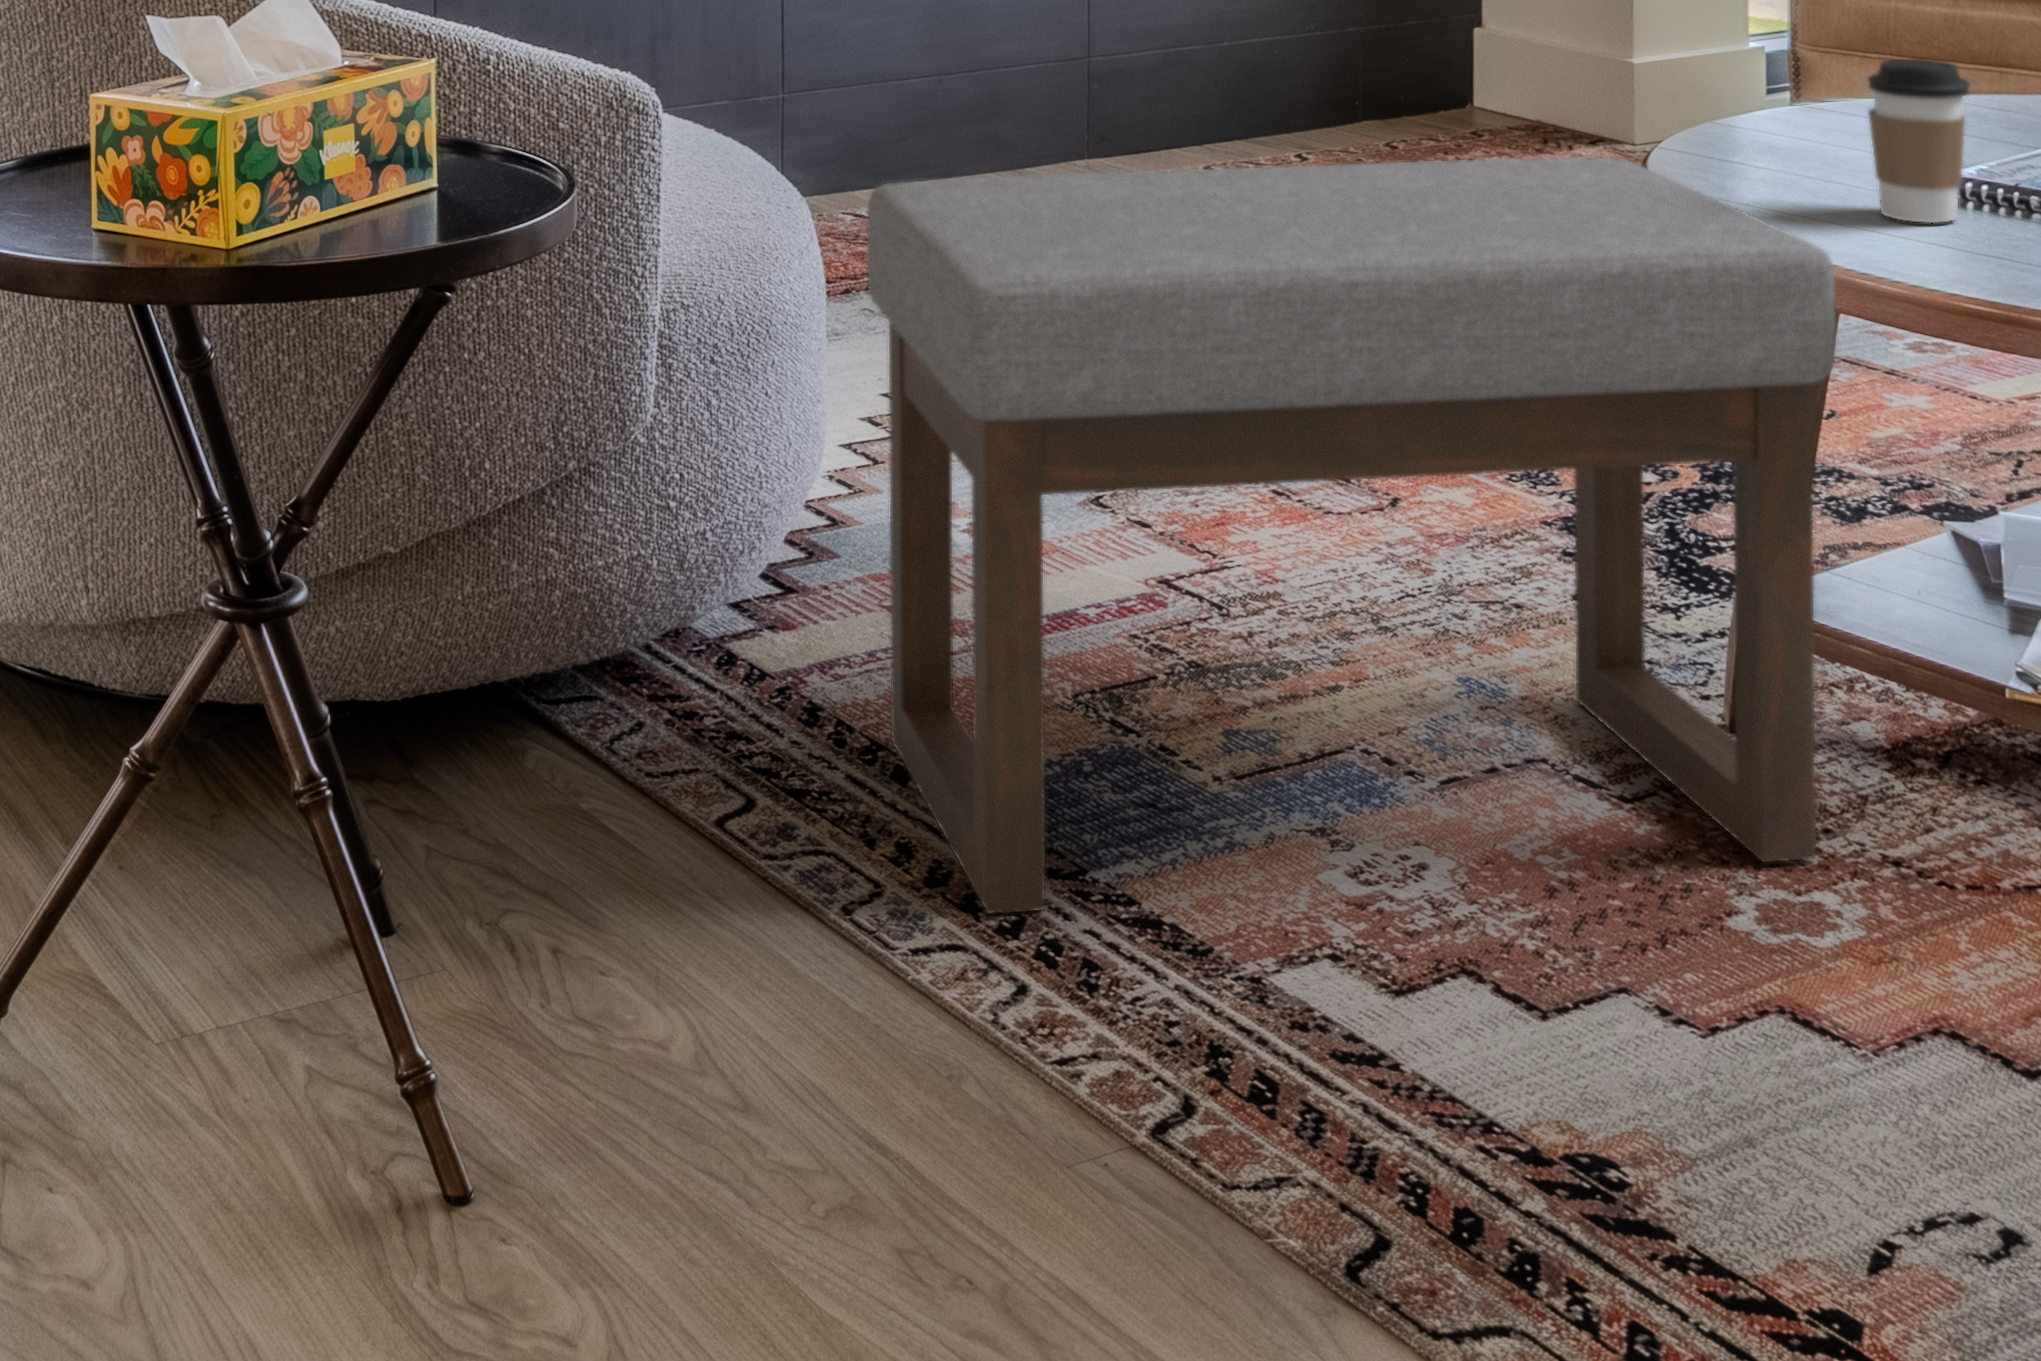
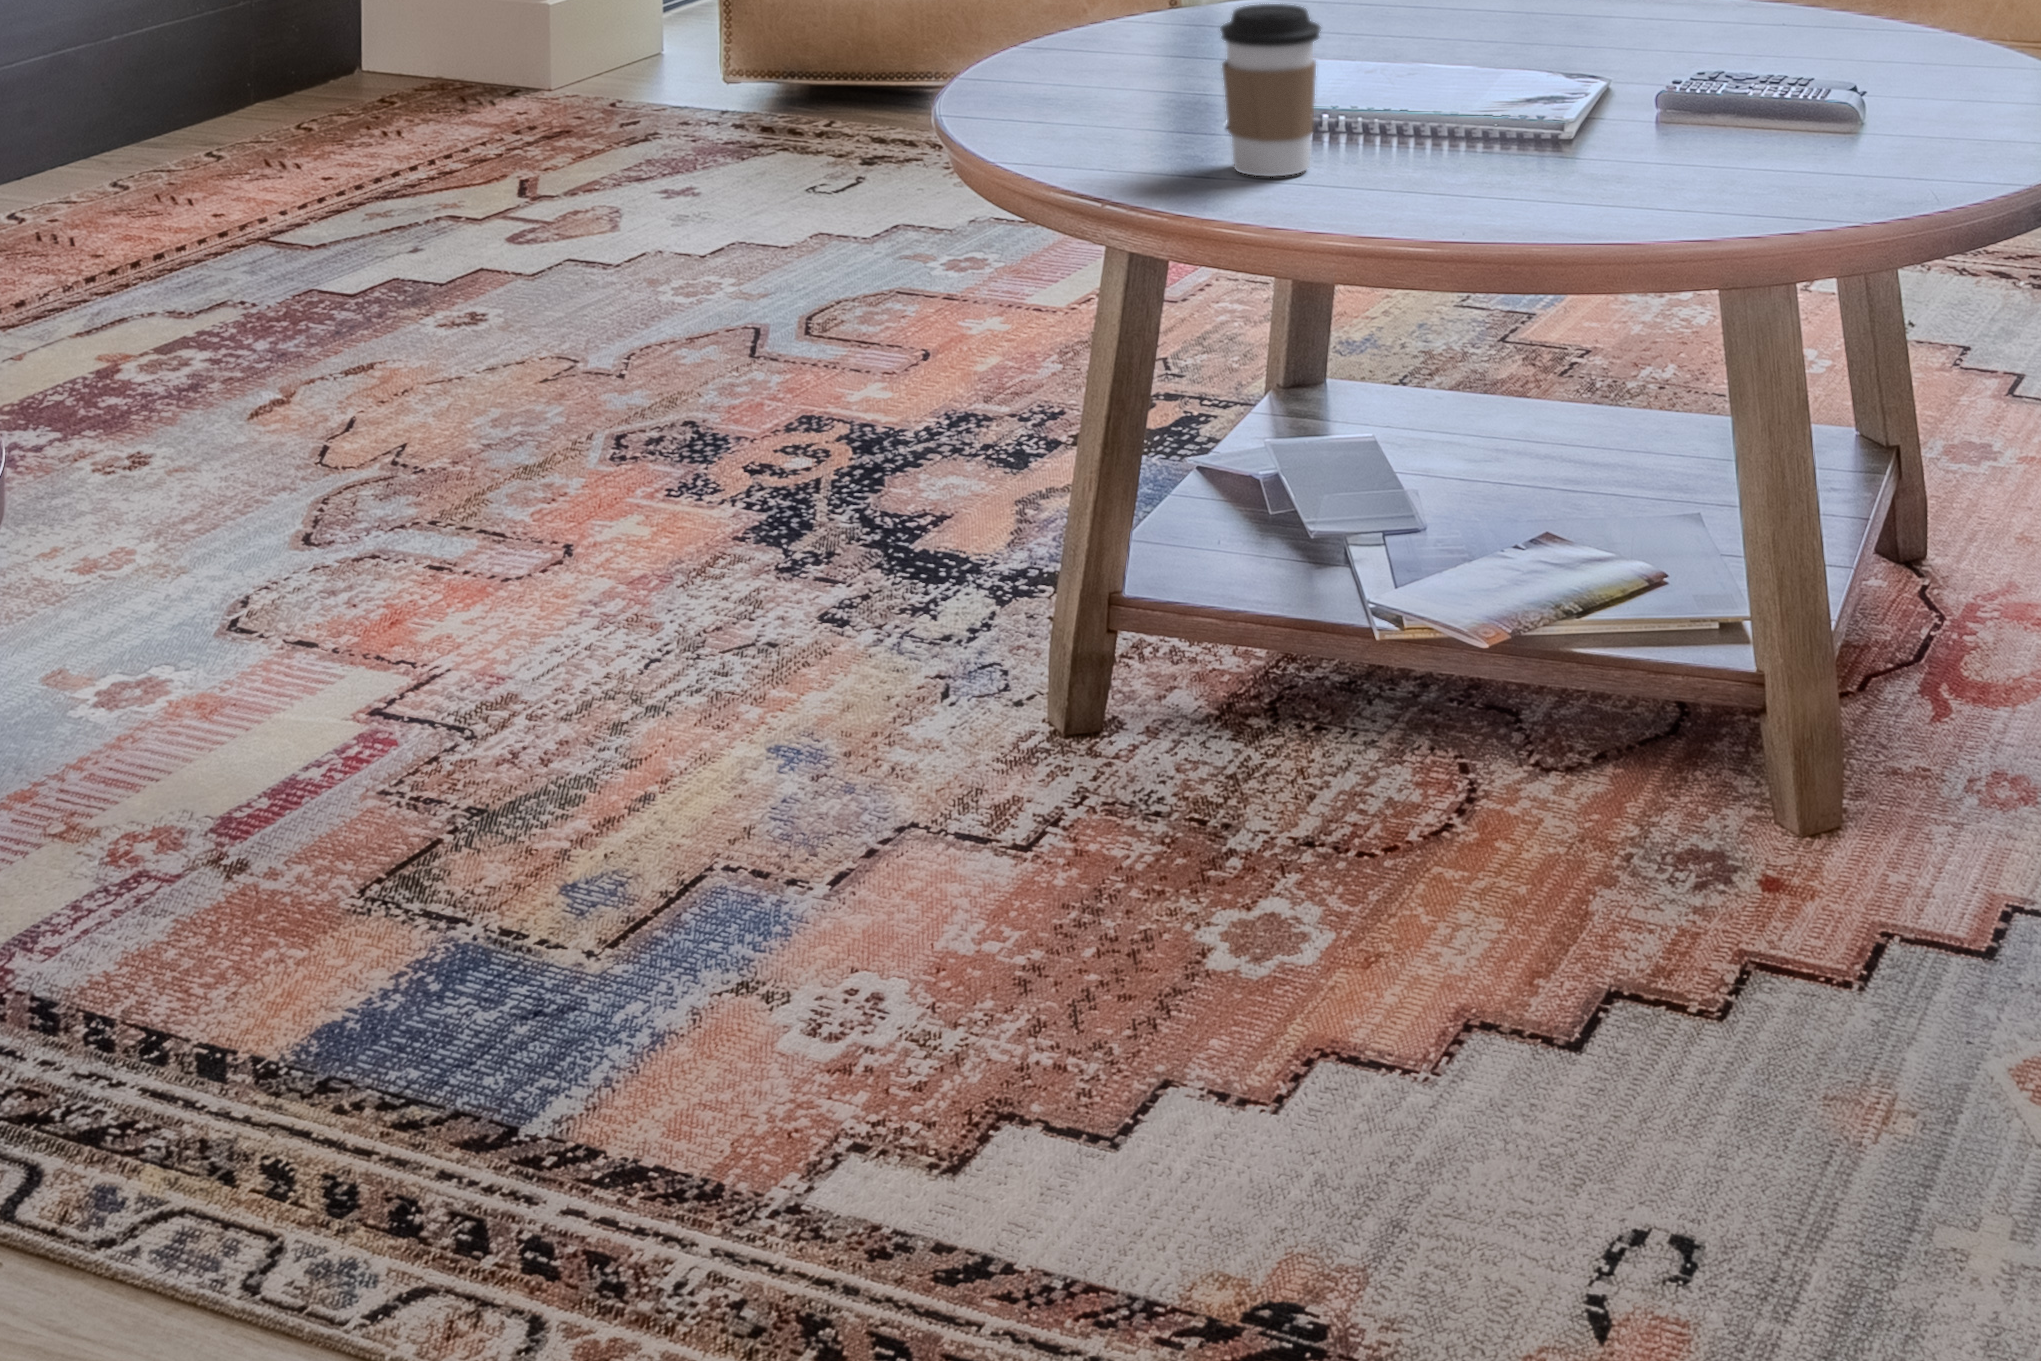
ottoman: present [867,158,1836,914] -> none [134,146,1255,1227]

